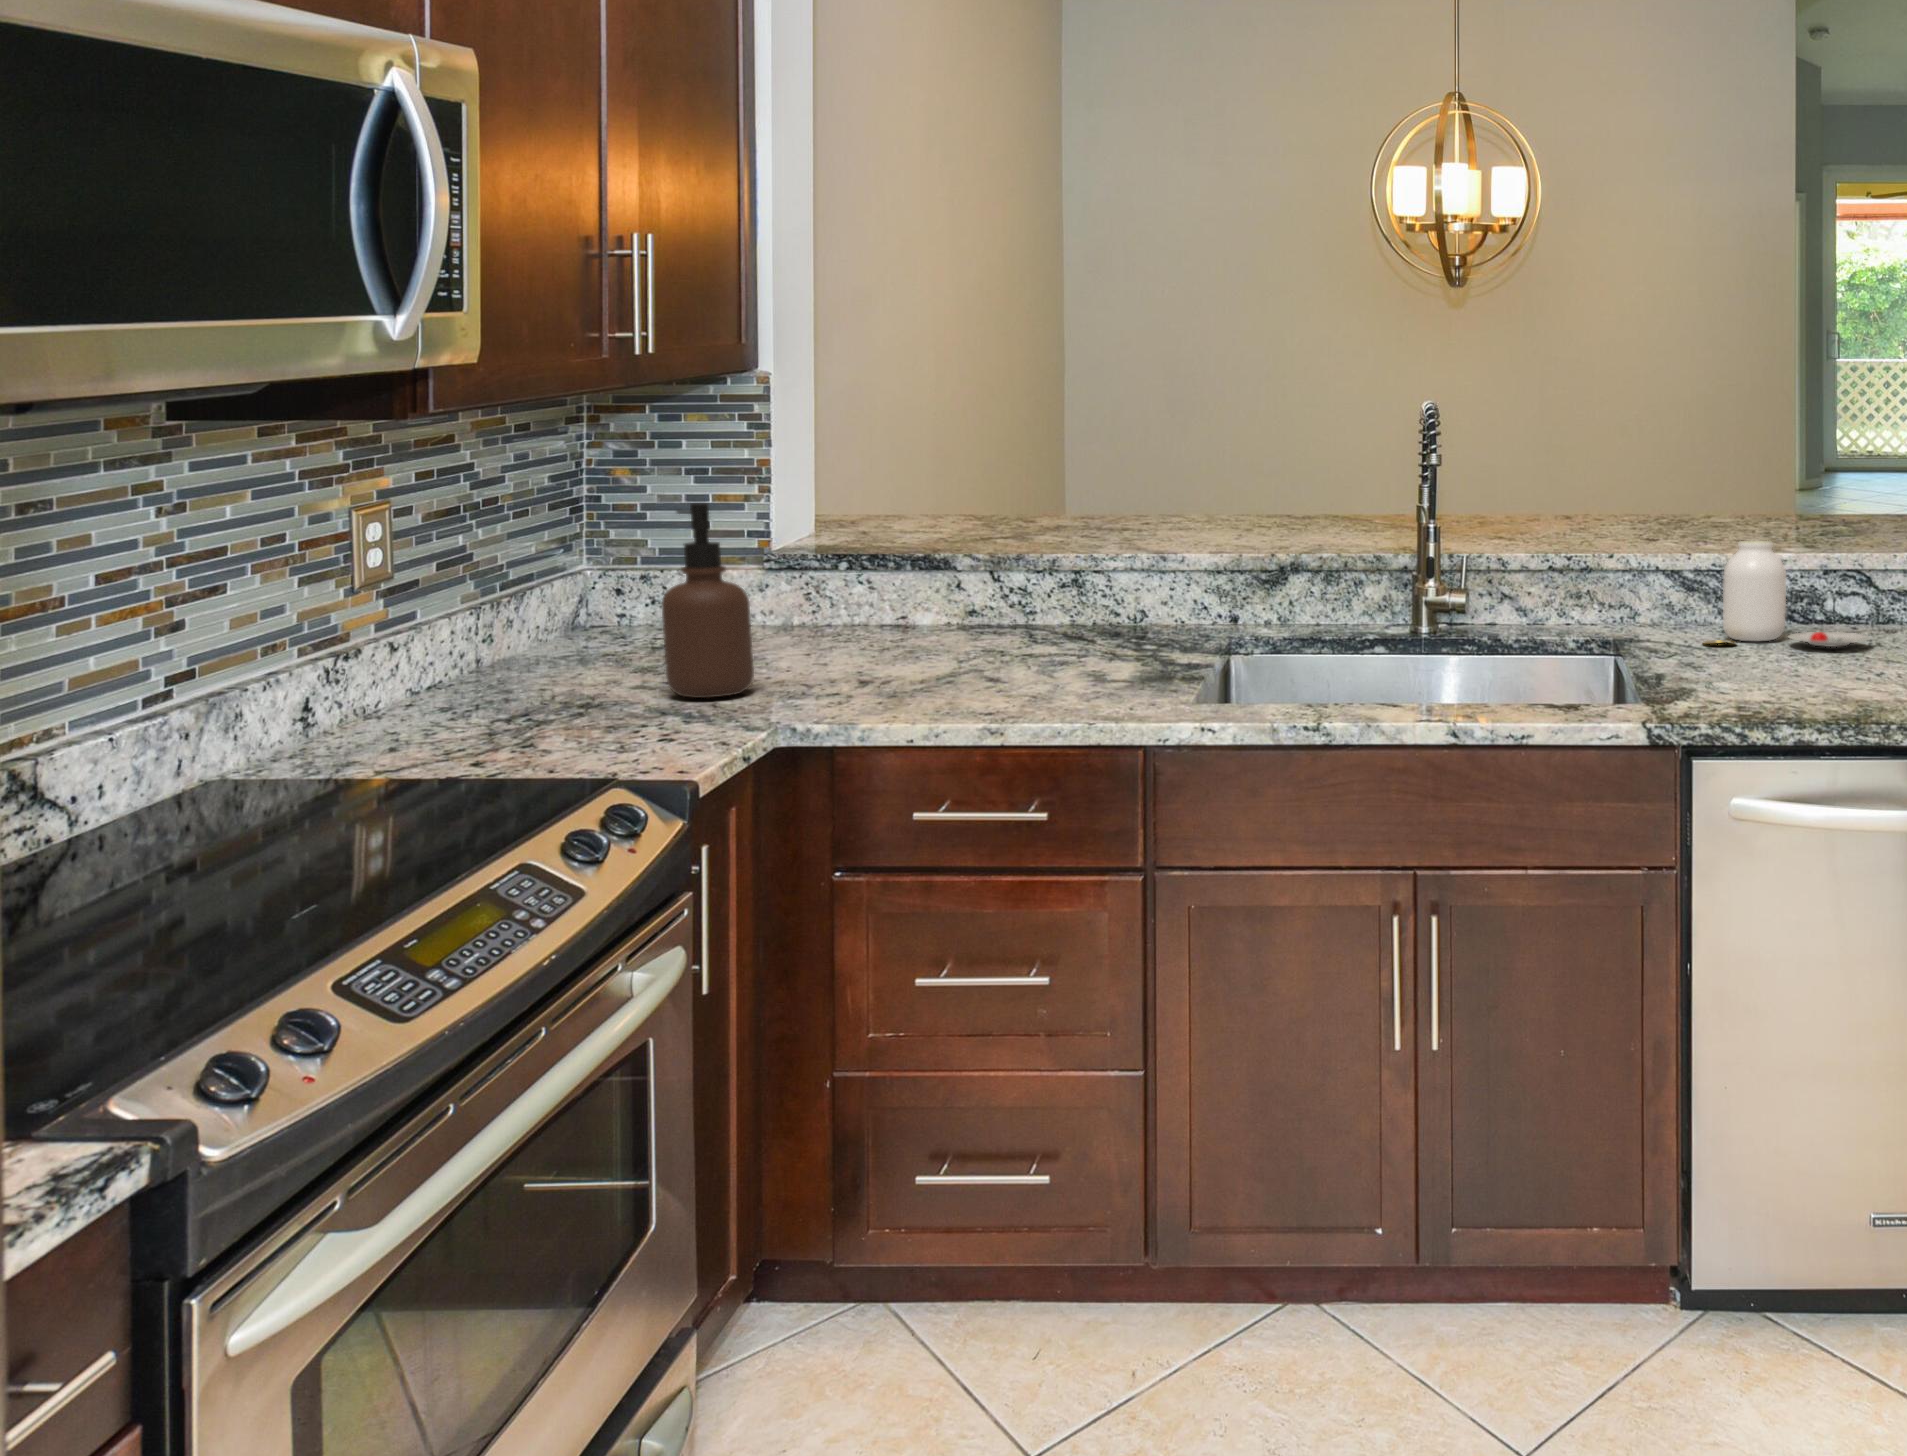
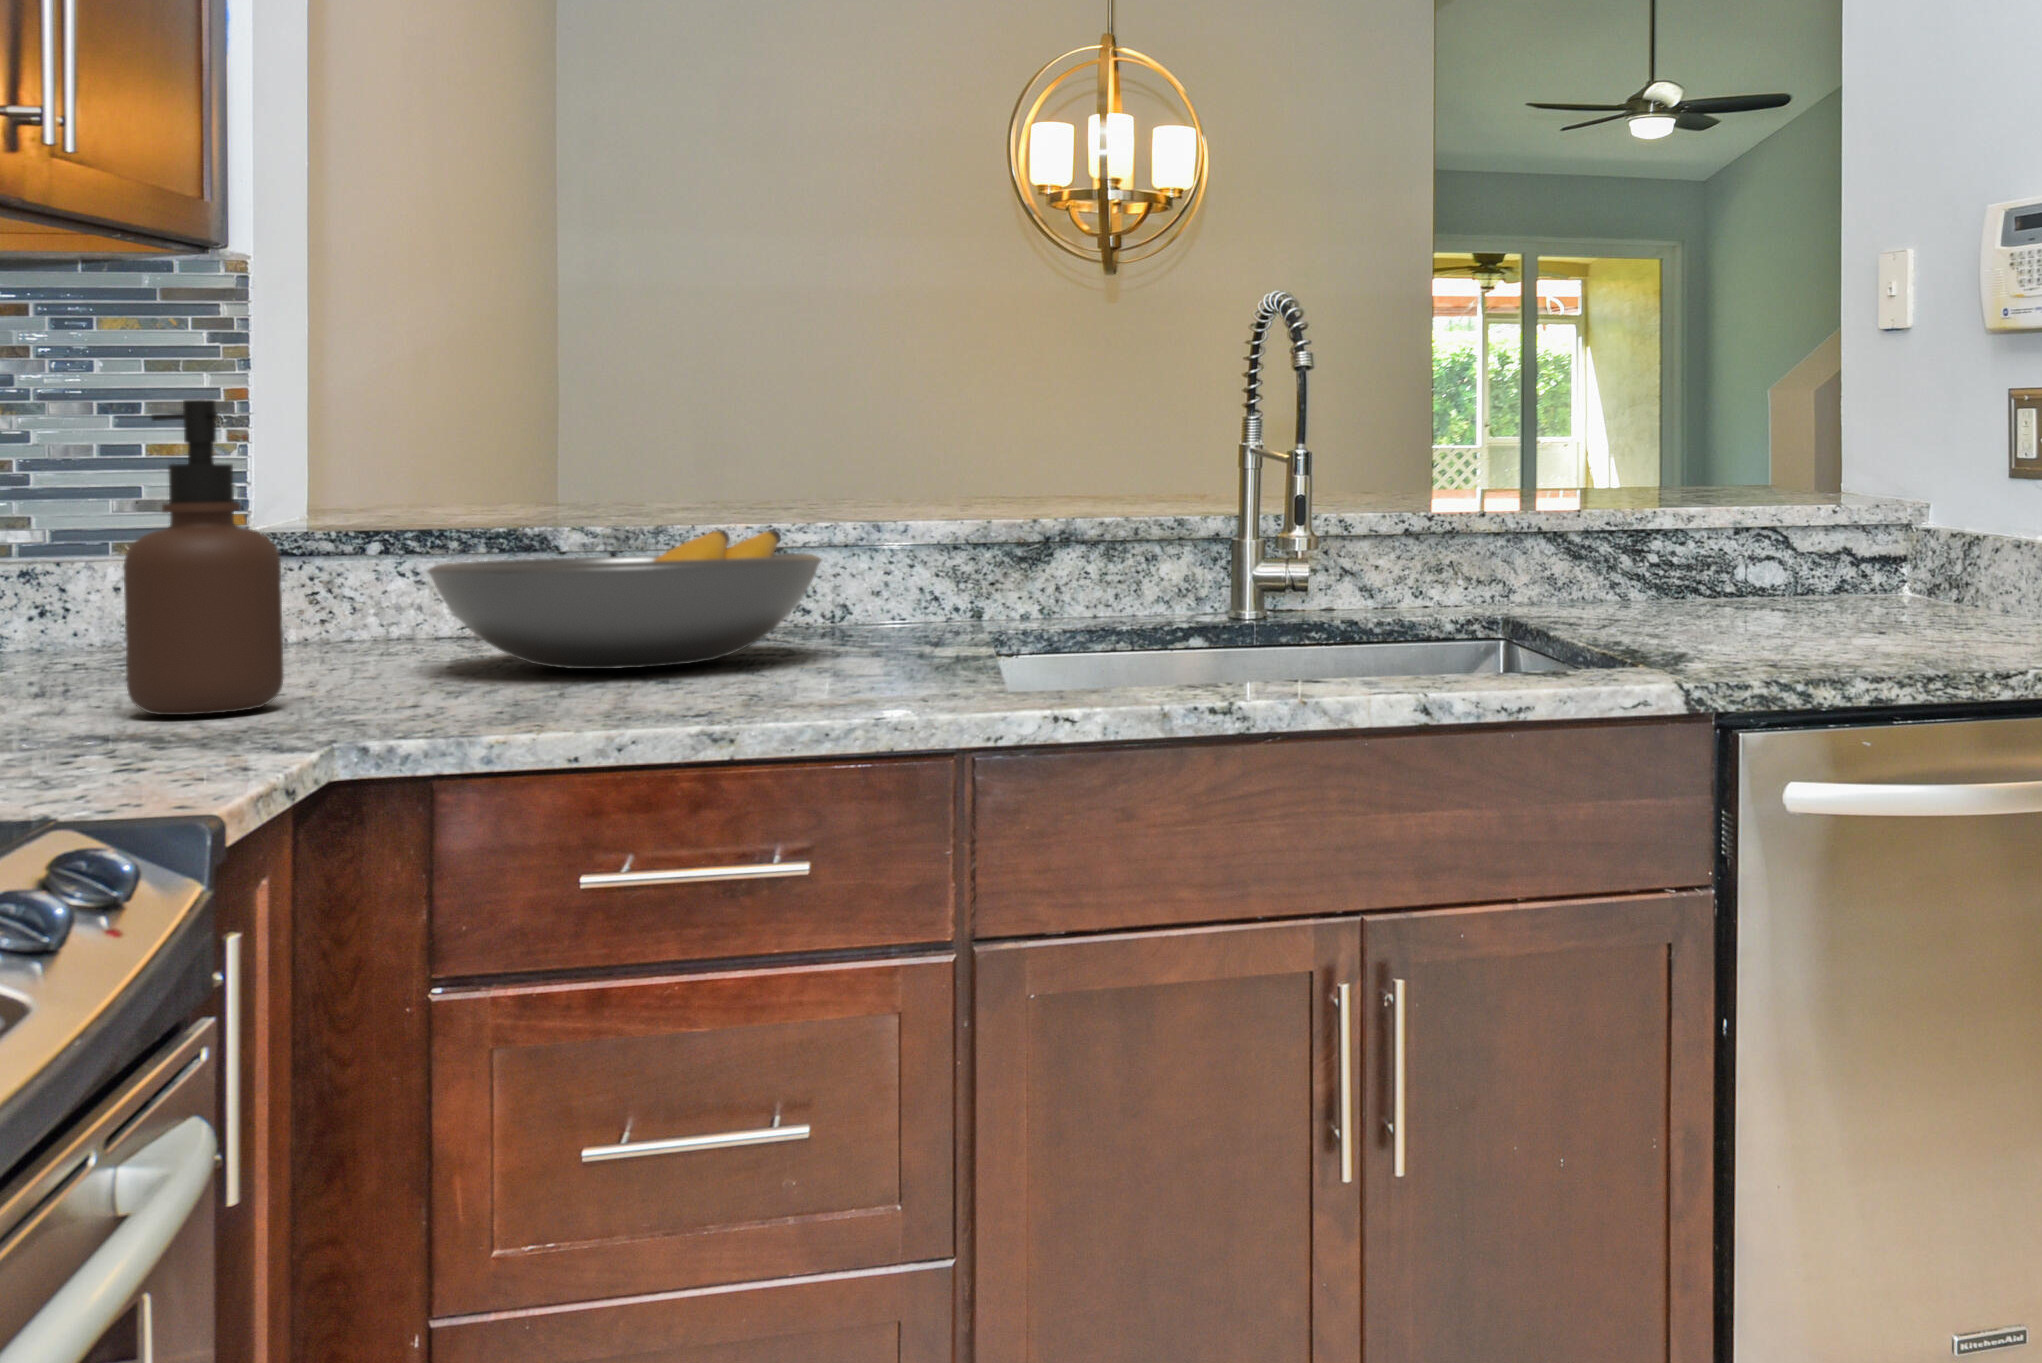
jar: present [1703,541,1870,647] -> none [1618,487,1830,617]
fruit bowl: none [850,573,1101,667] -> present [427,530,822,669]

